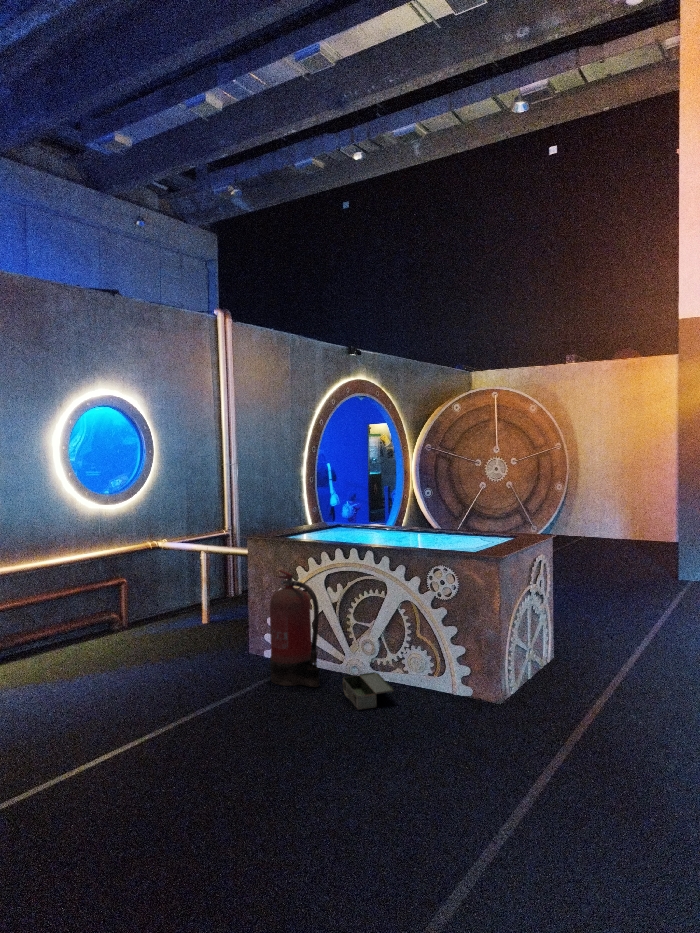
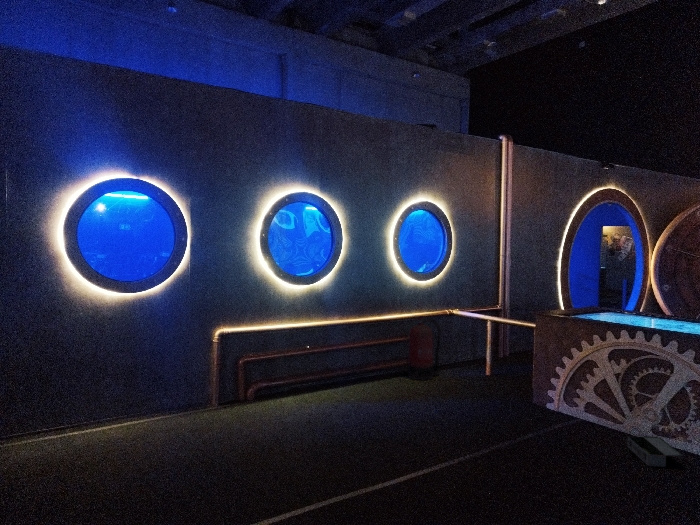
fire extinguisher: present [270,570,319,687] -> present [408,316,441,380]

